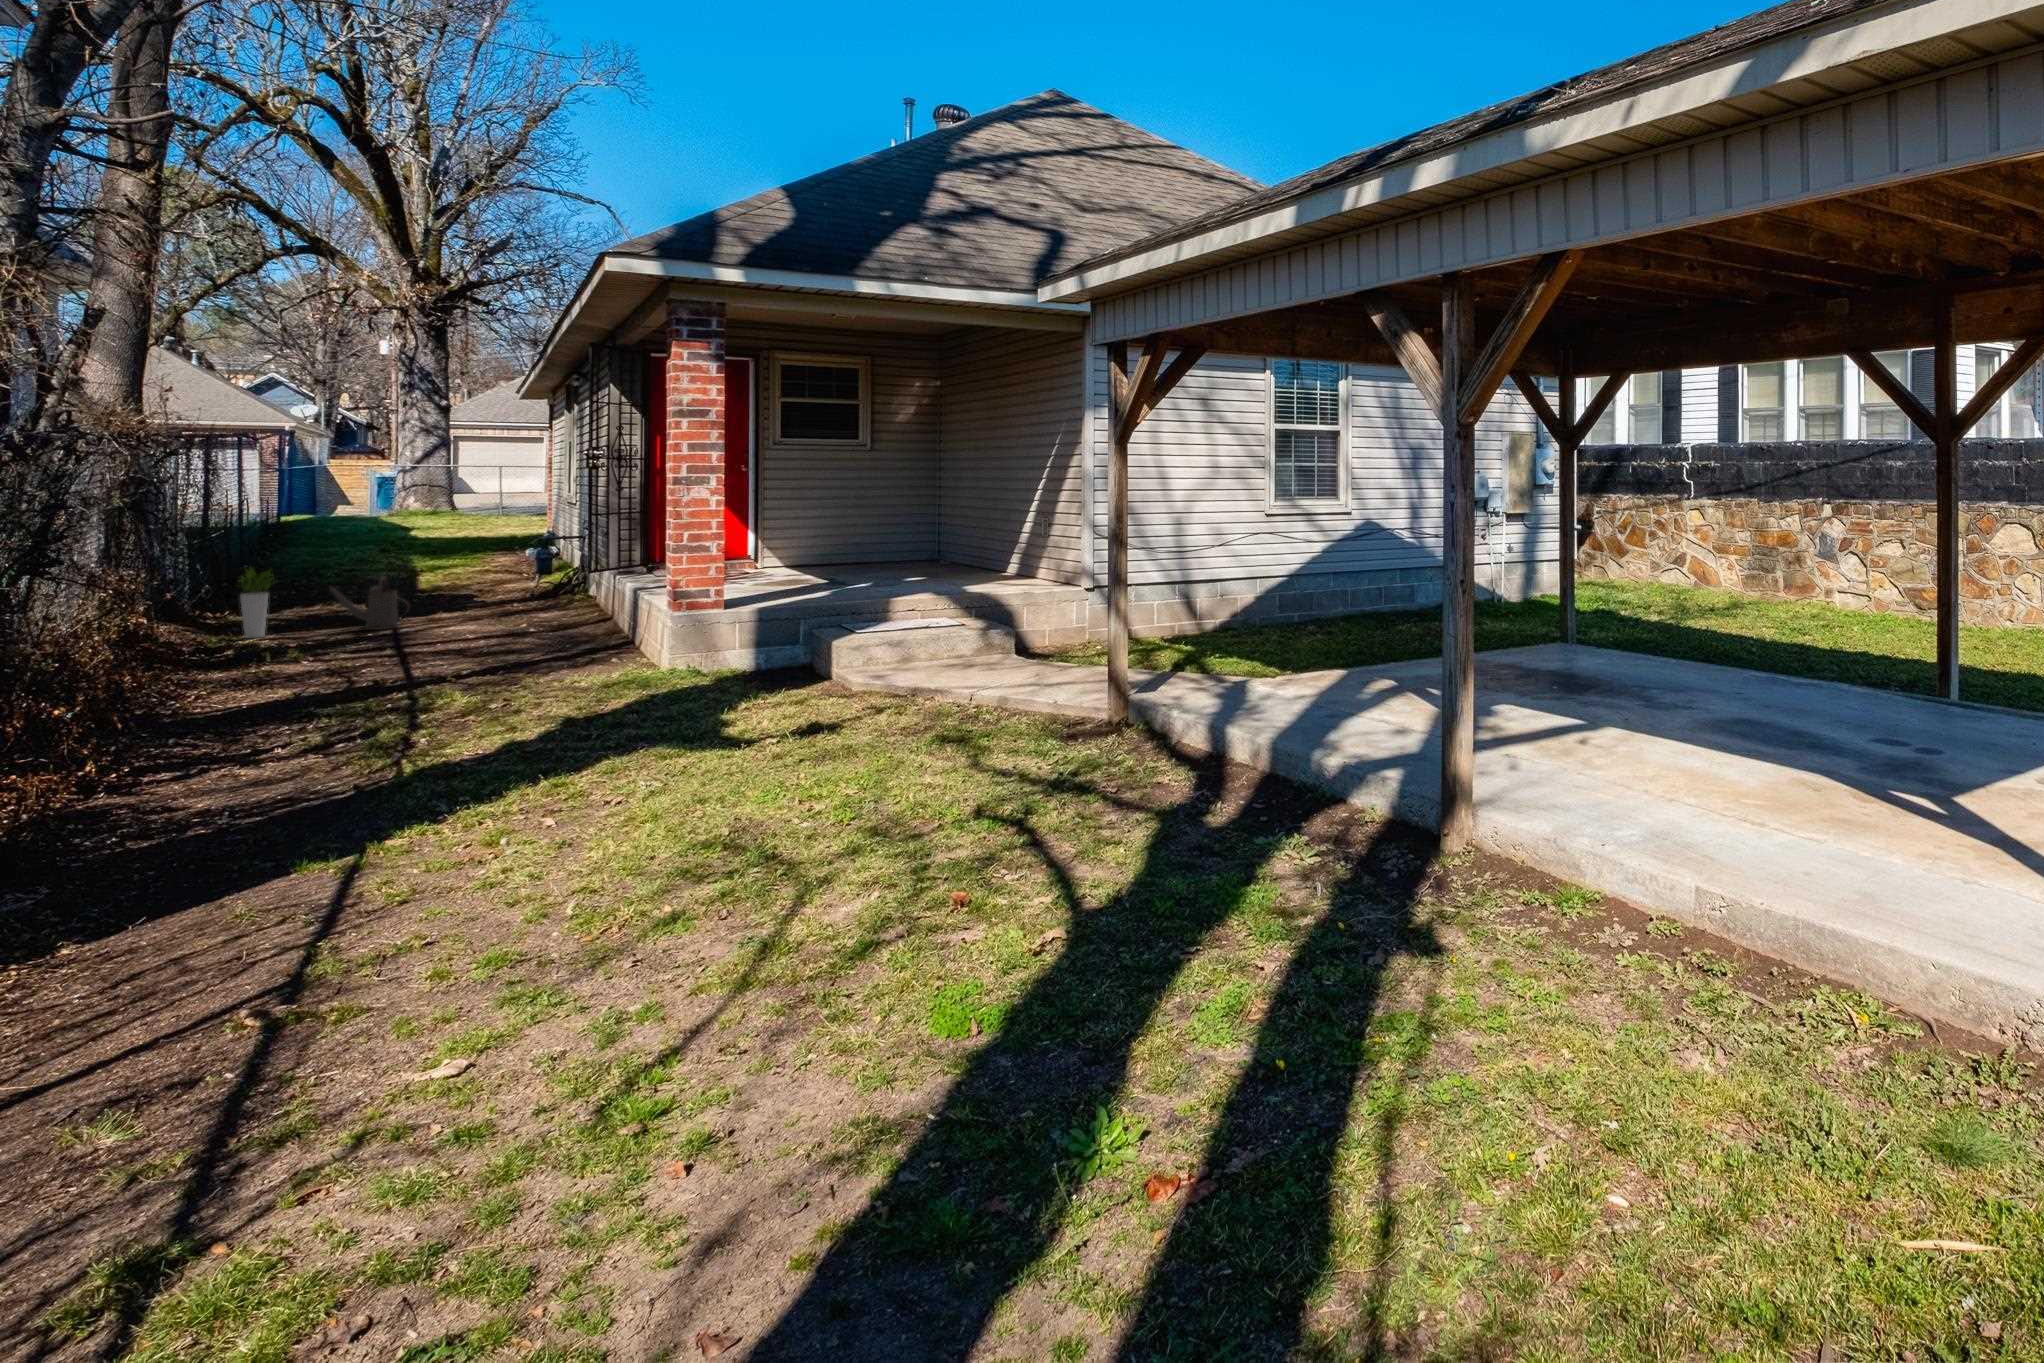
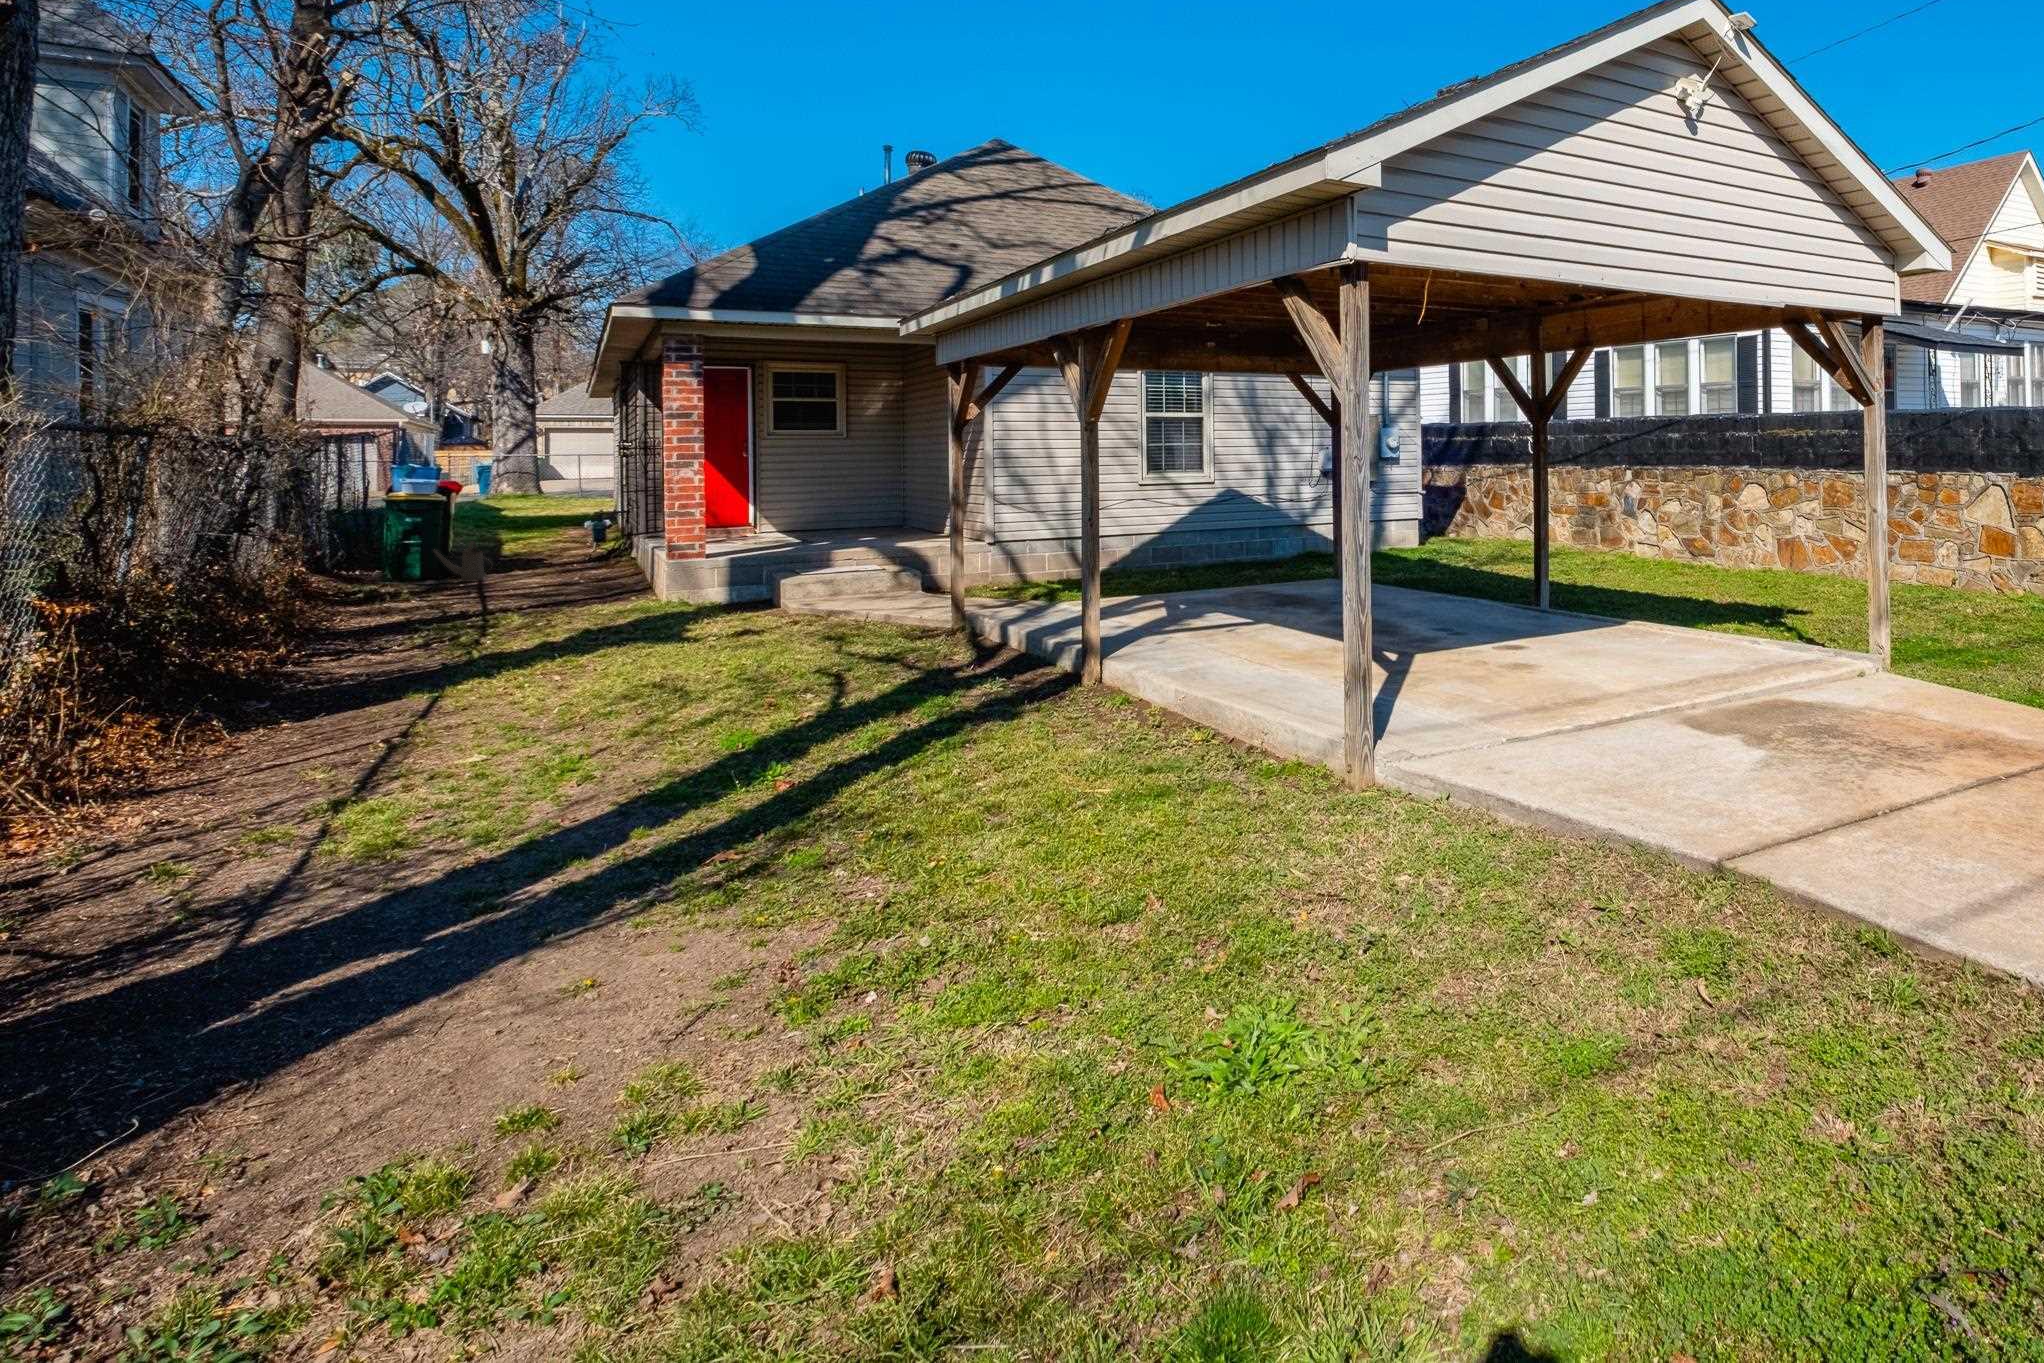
planter: present [240,568,272,638] -> none [363,534,396,588]

